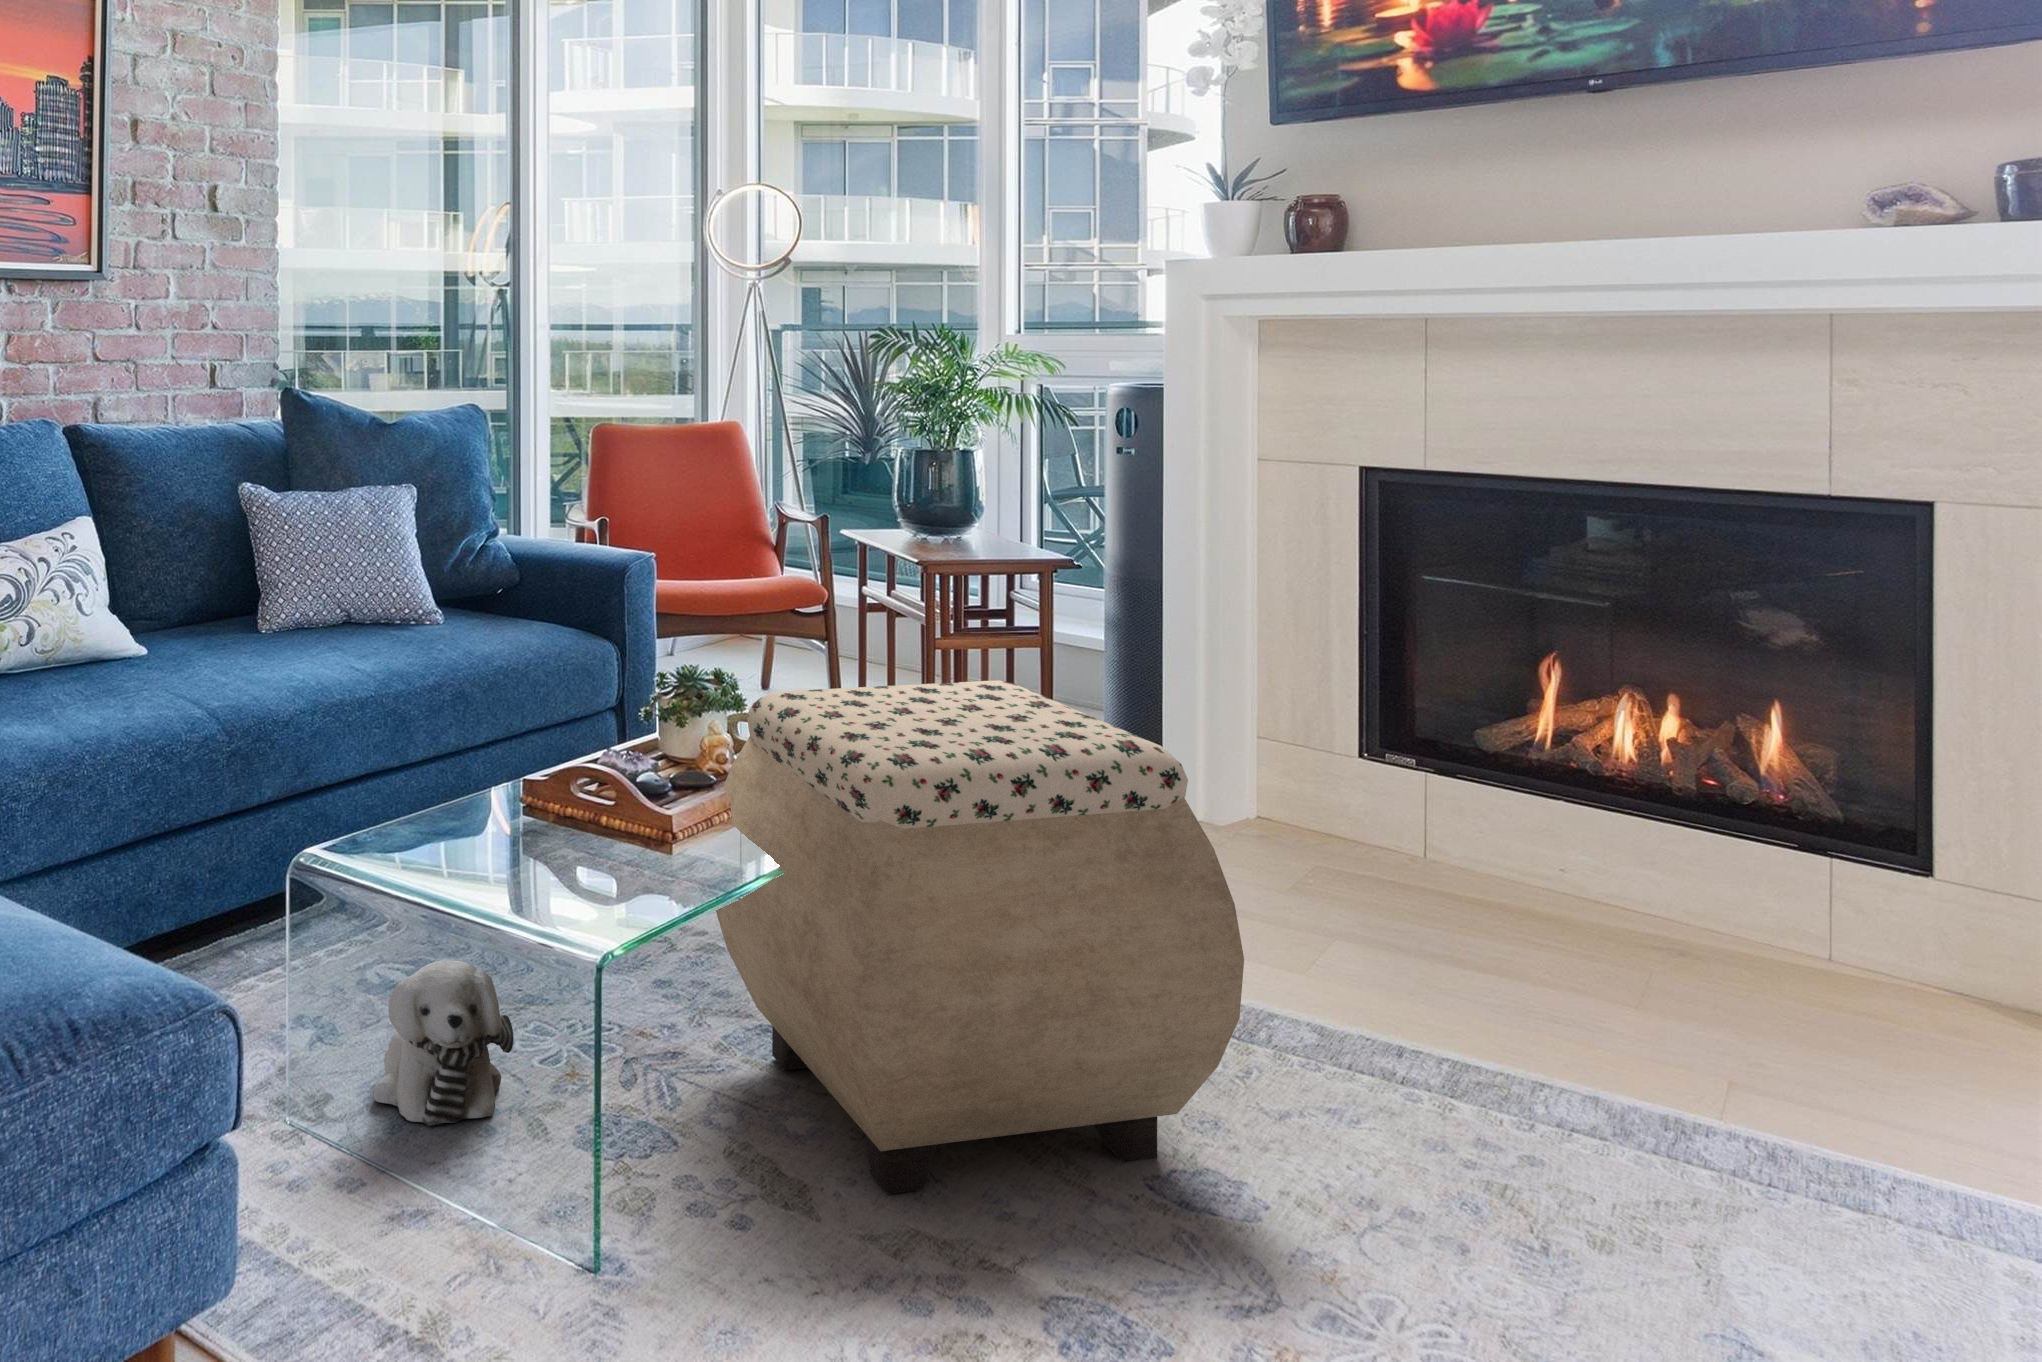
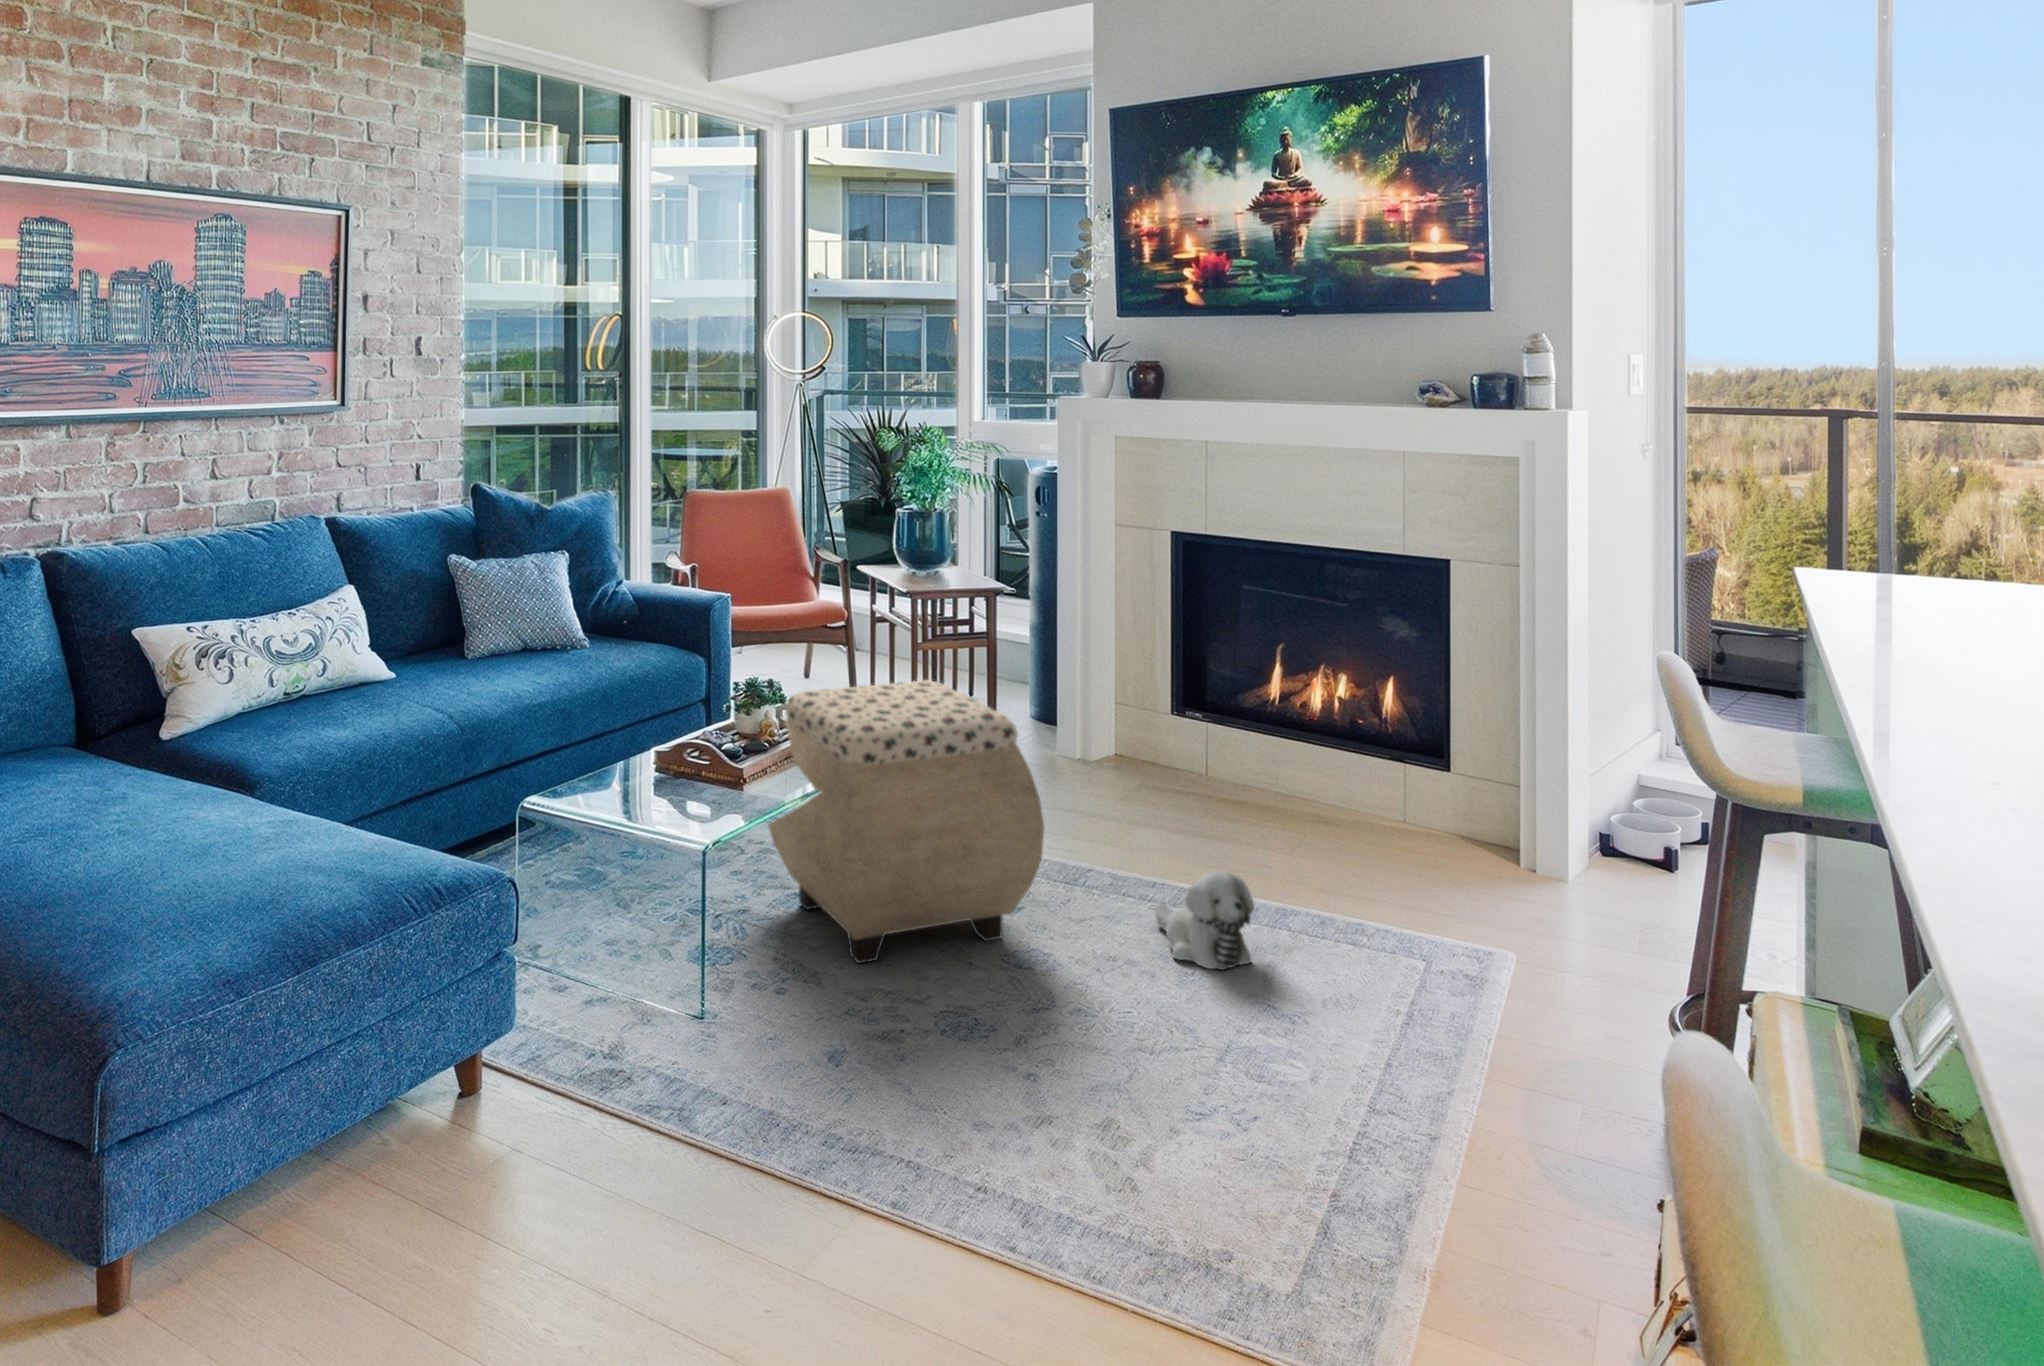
plush toy: present [374,960,514,1126] -> present [1155,871,1254,970]

